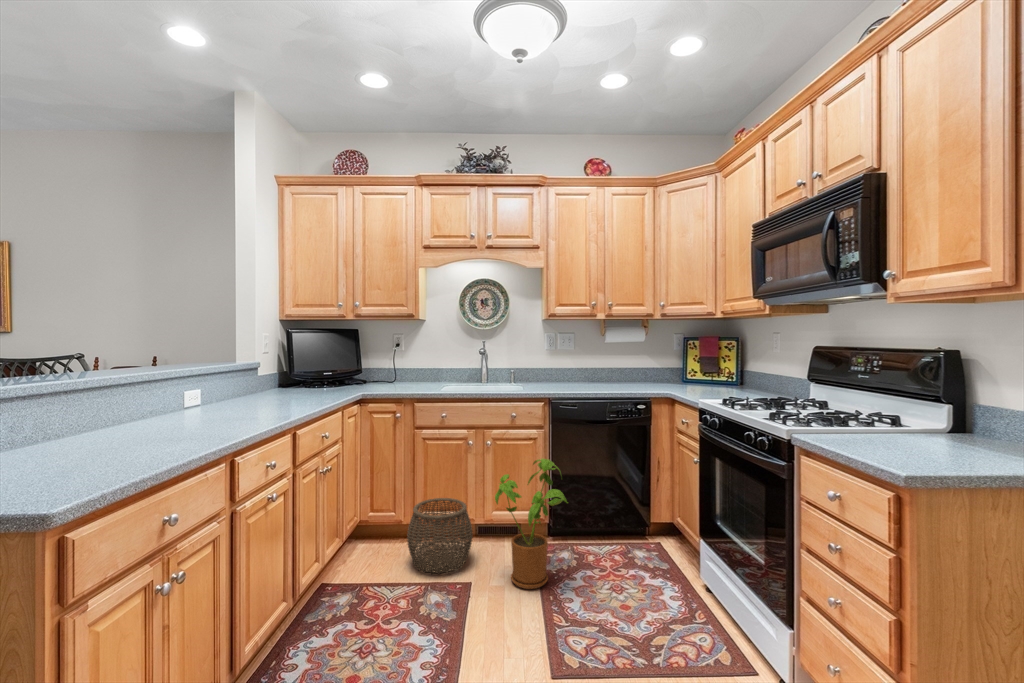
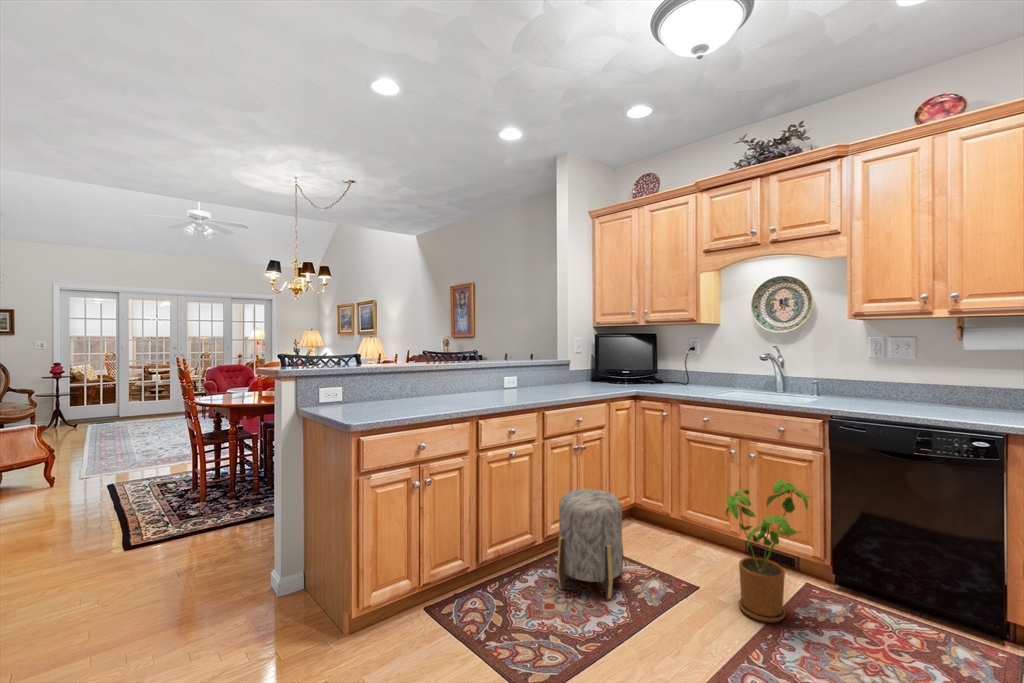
woven basket: present [407,498,473,573] -> none [653,498,721,572]
stool: none [333,514,413,653] -> present [557,489,624,599]

